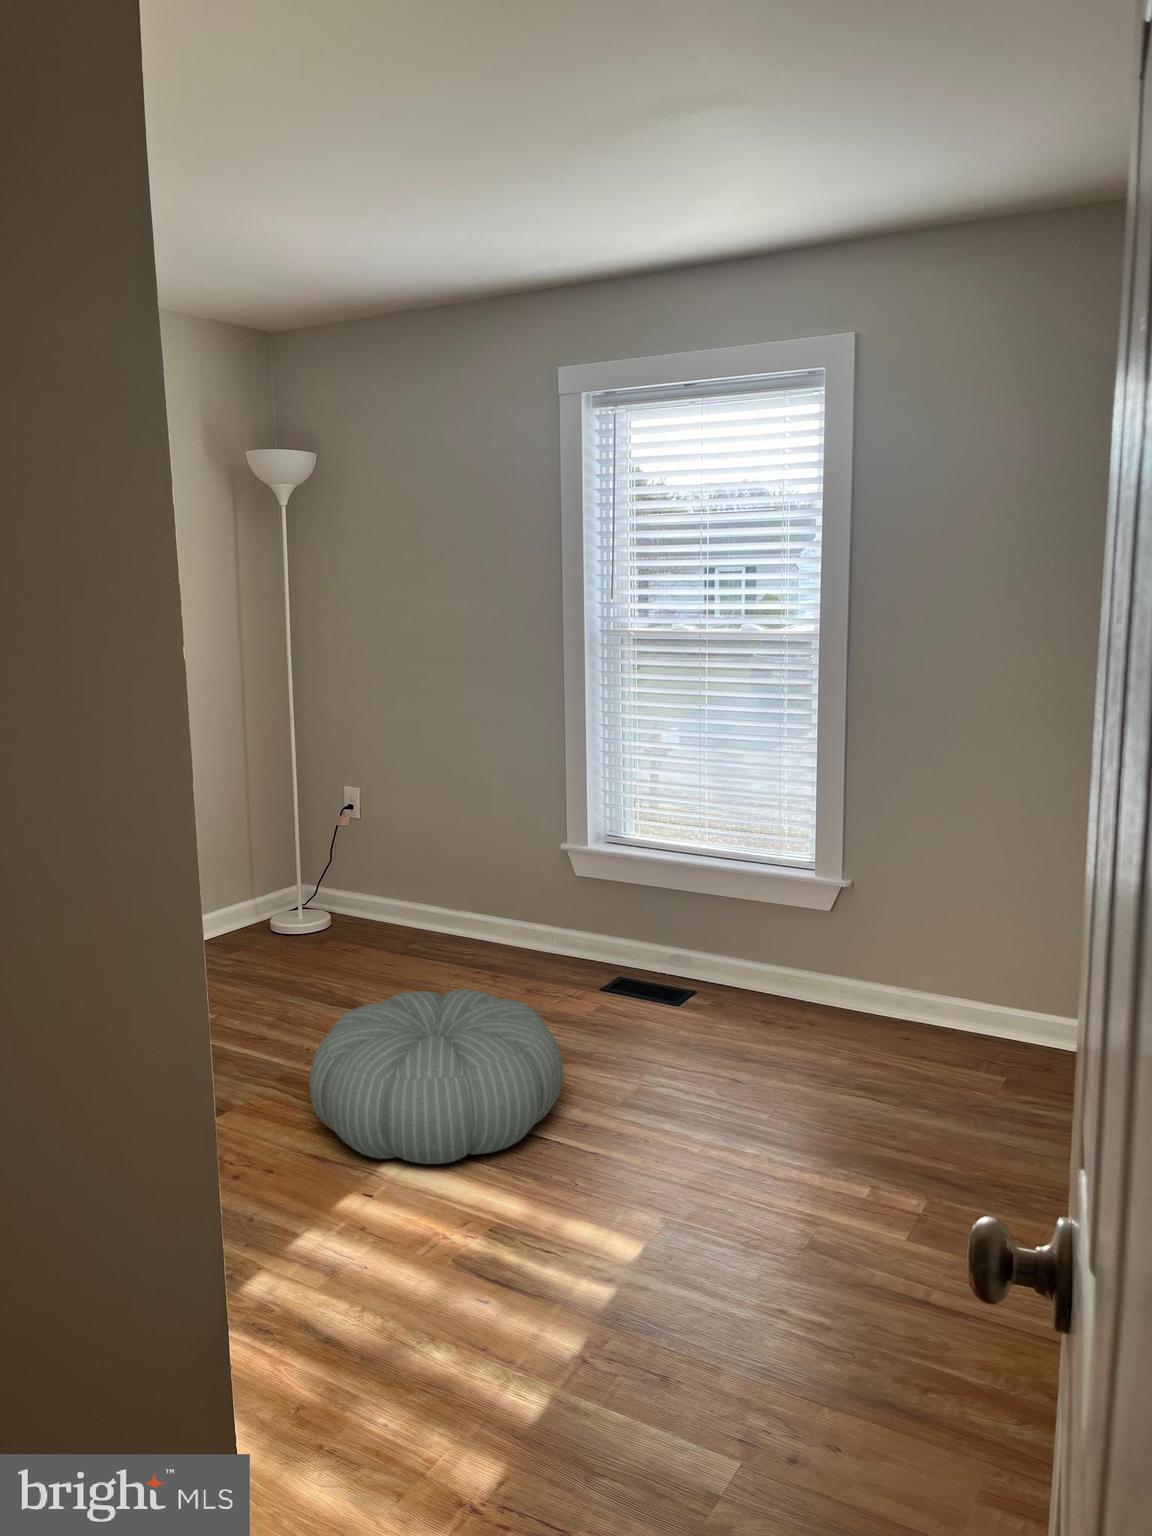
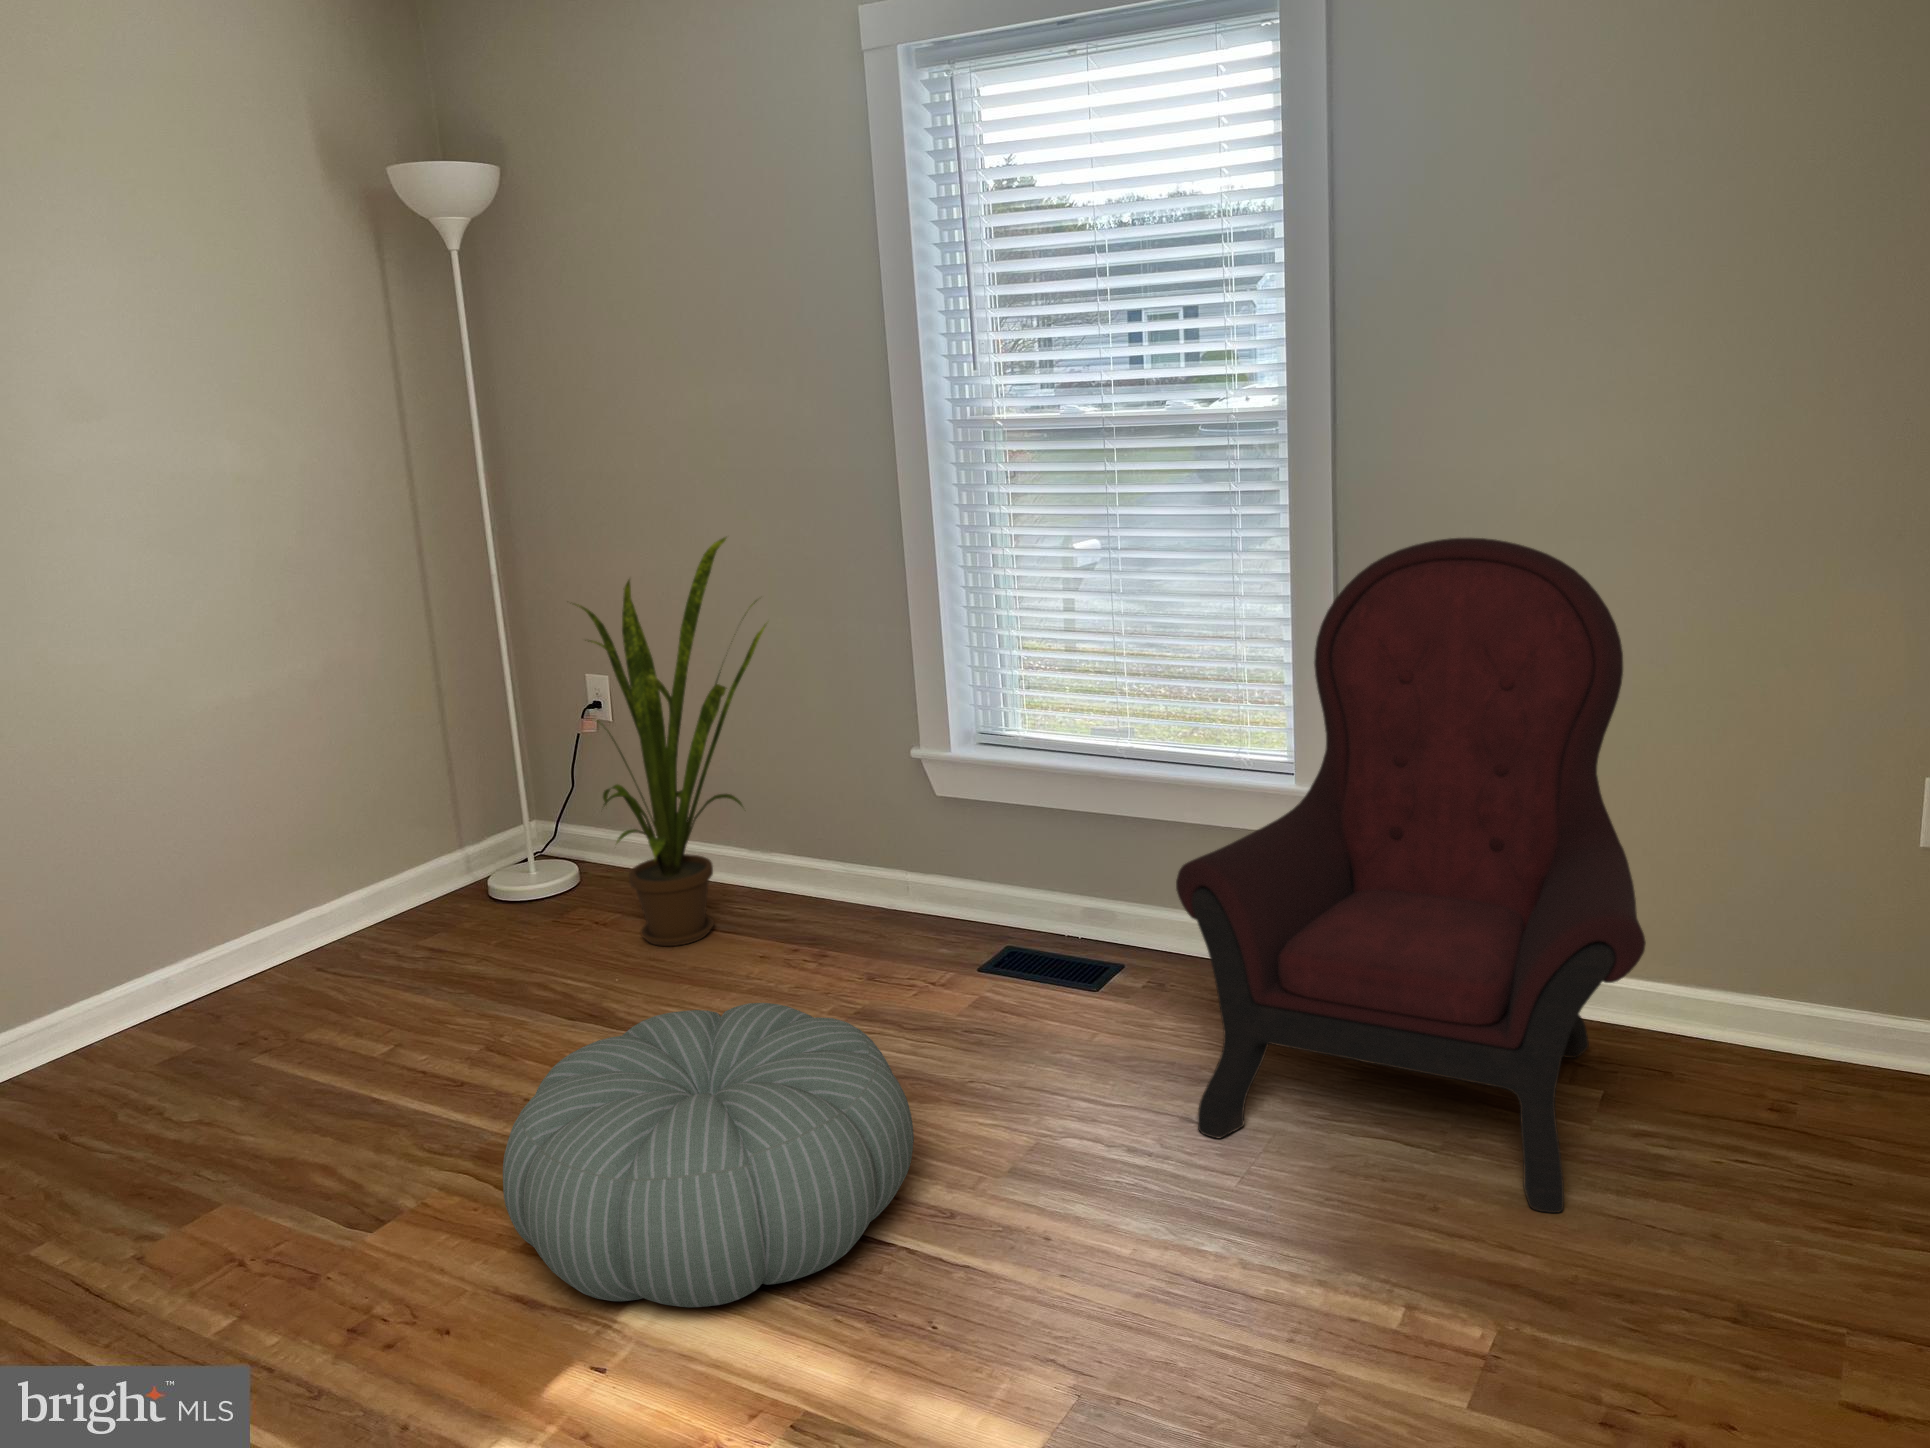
house plant: none [340,699,472,967] -> present [574,537,766,946]
armchair: none [735,719,1032,1144] -> present [1176,538,1646,1213]

